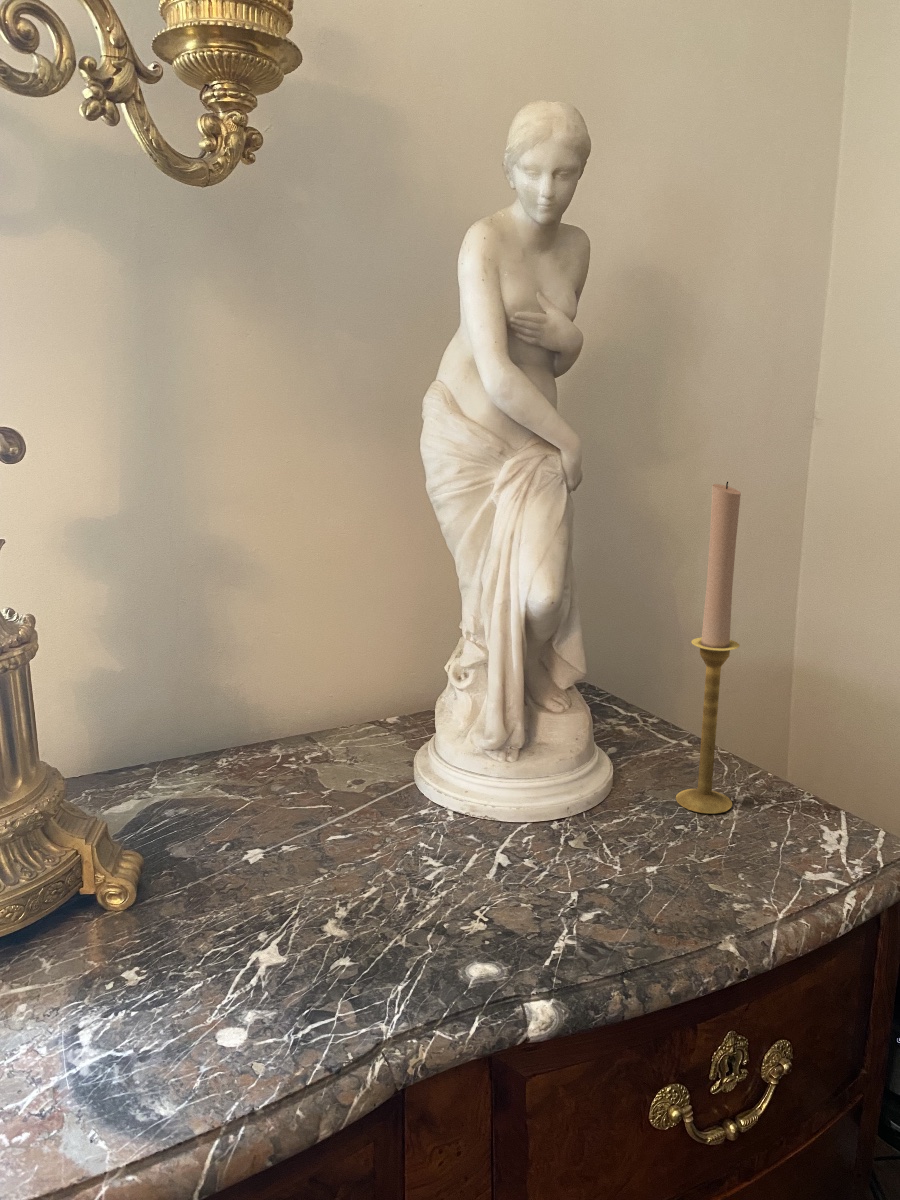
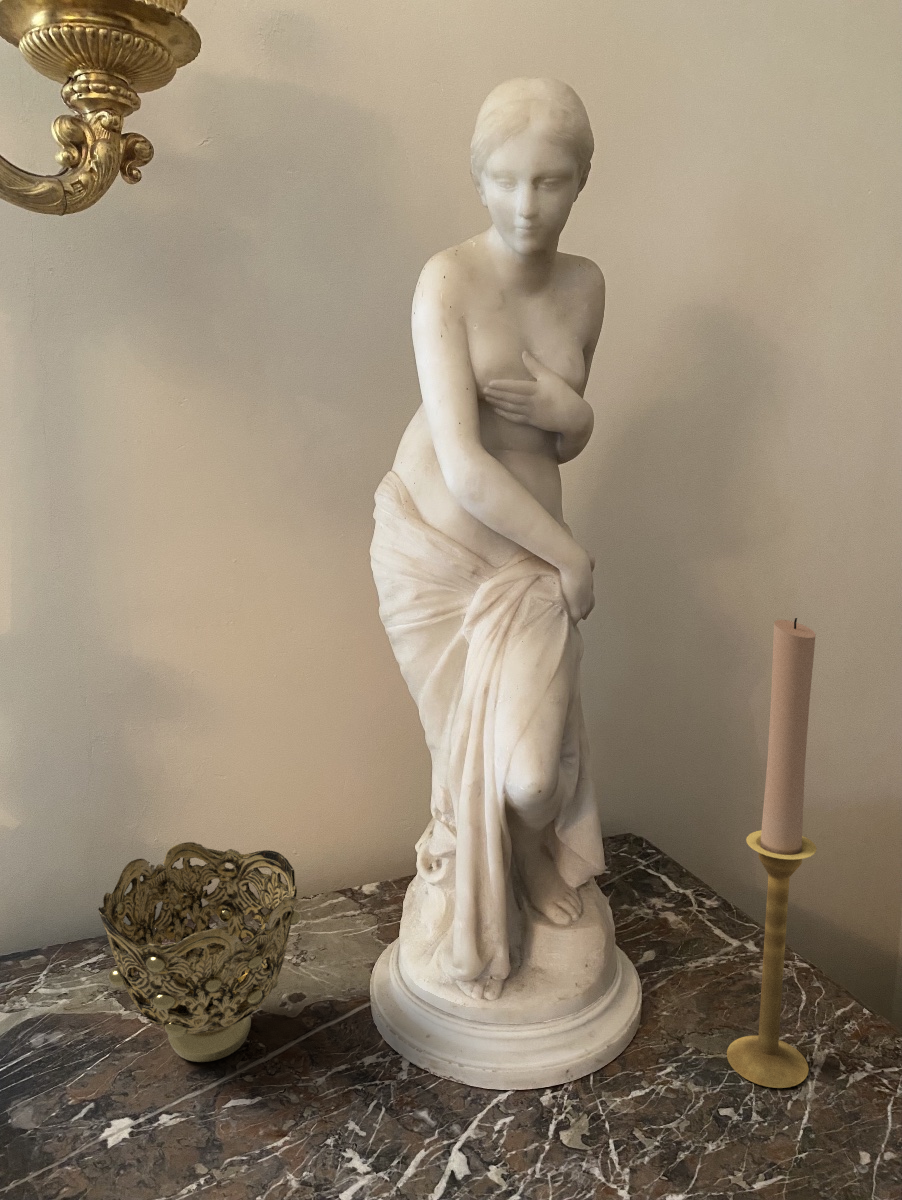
decorative bowl: none [226,666,372,818] -> present [98,842,301,1062]

